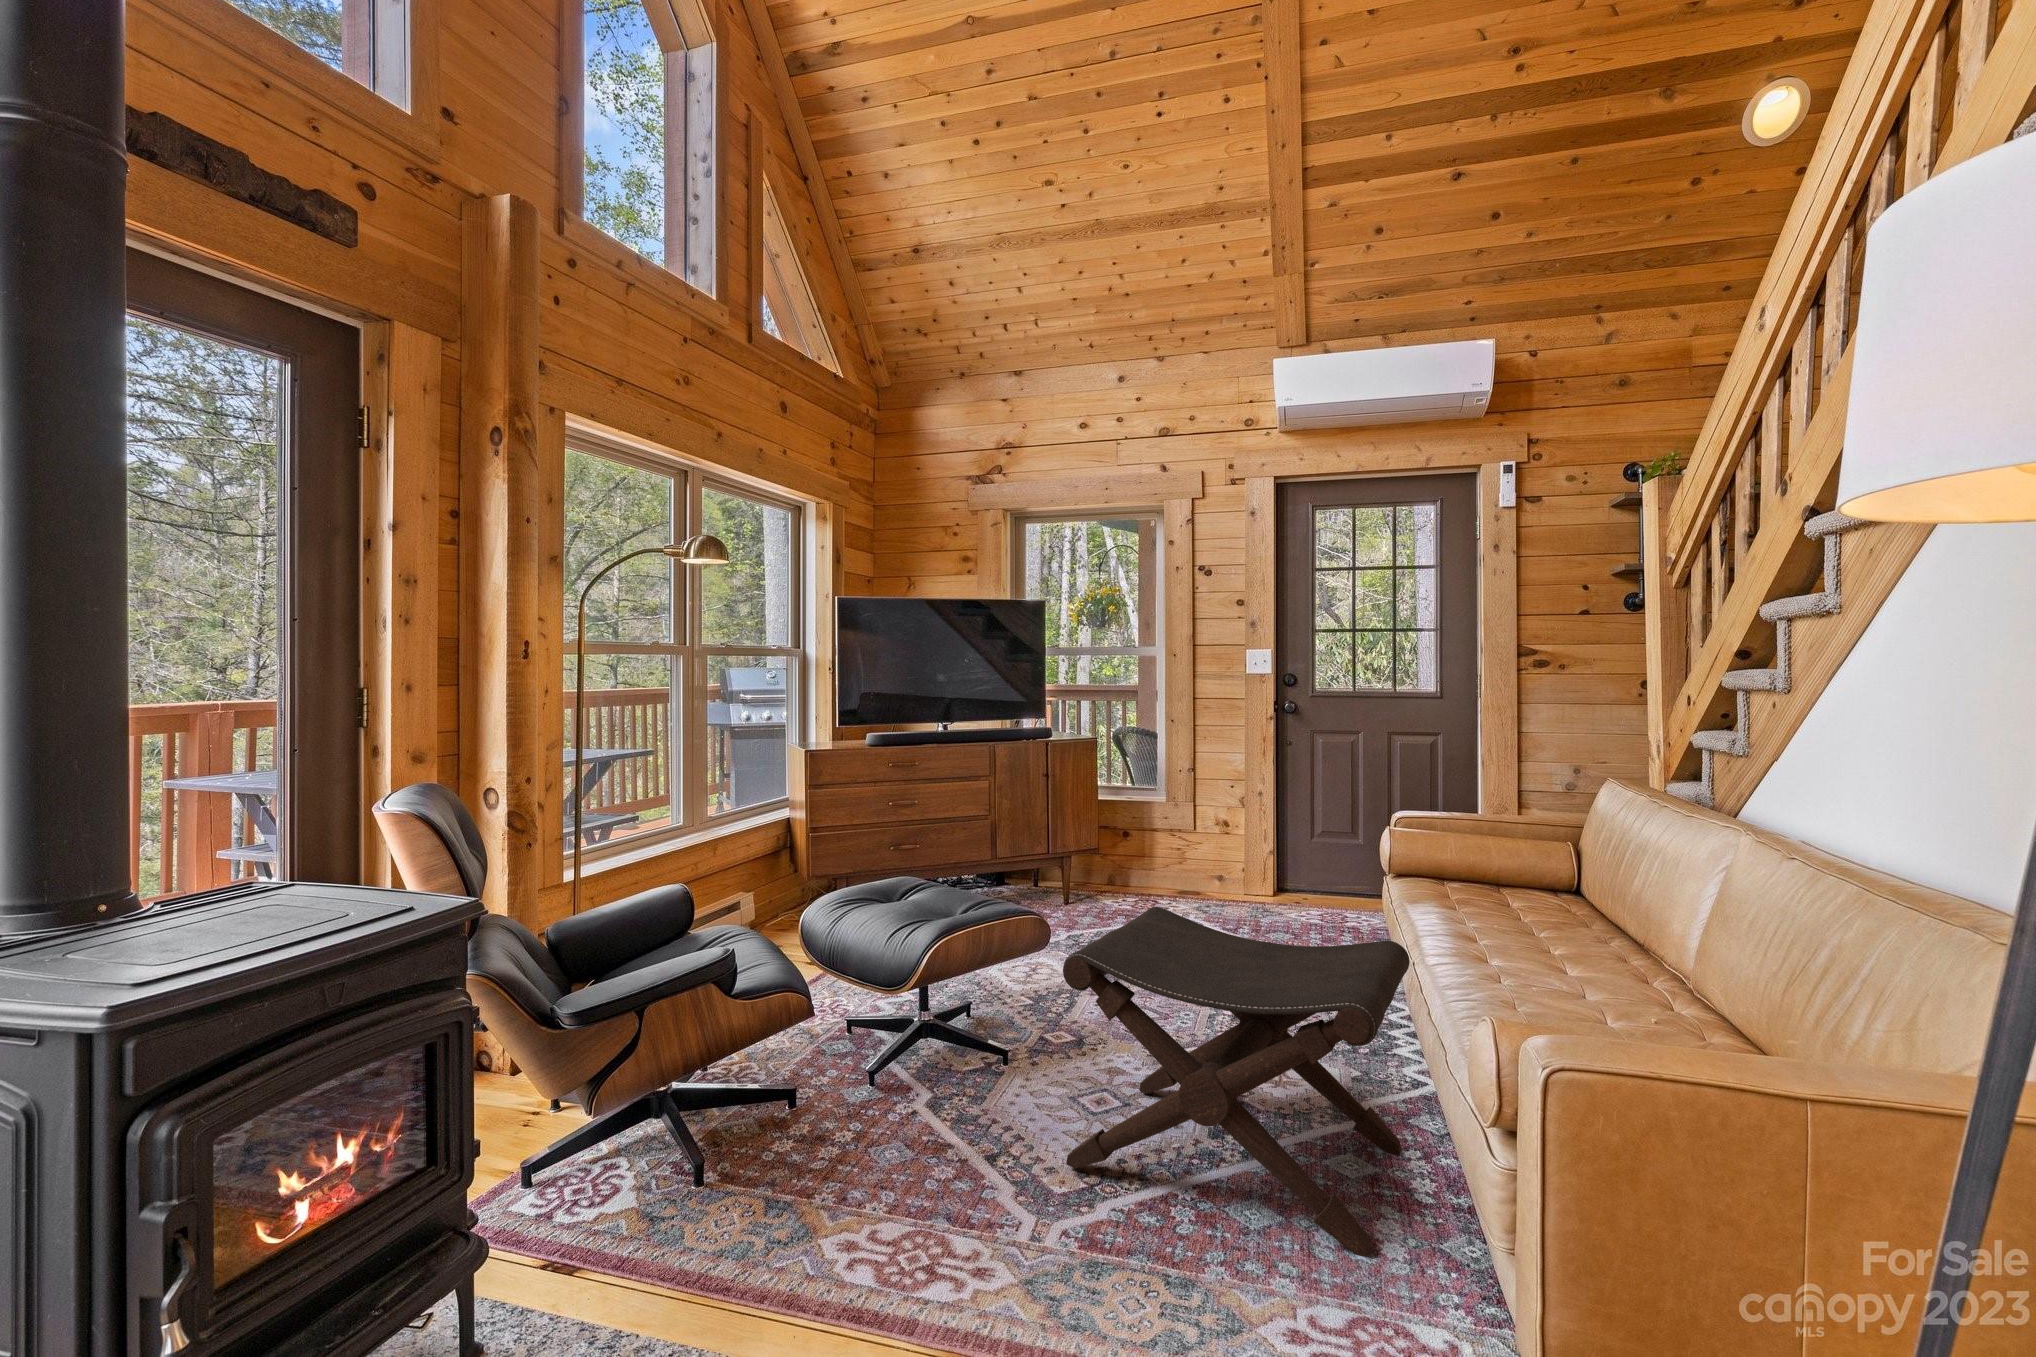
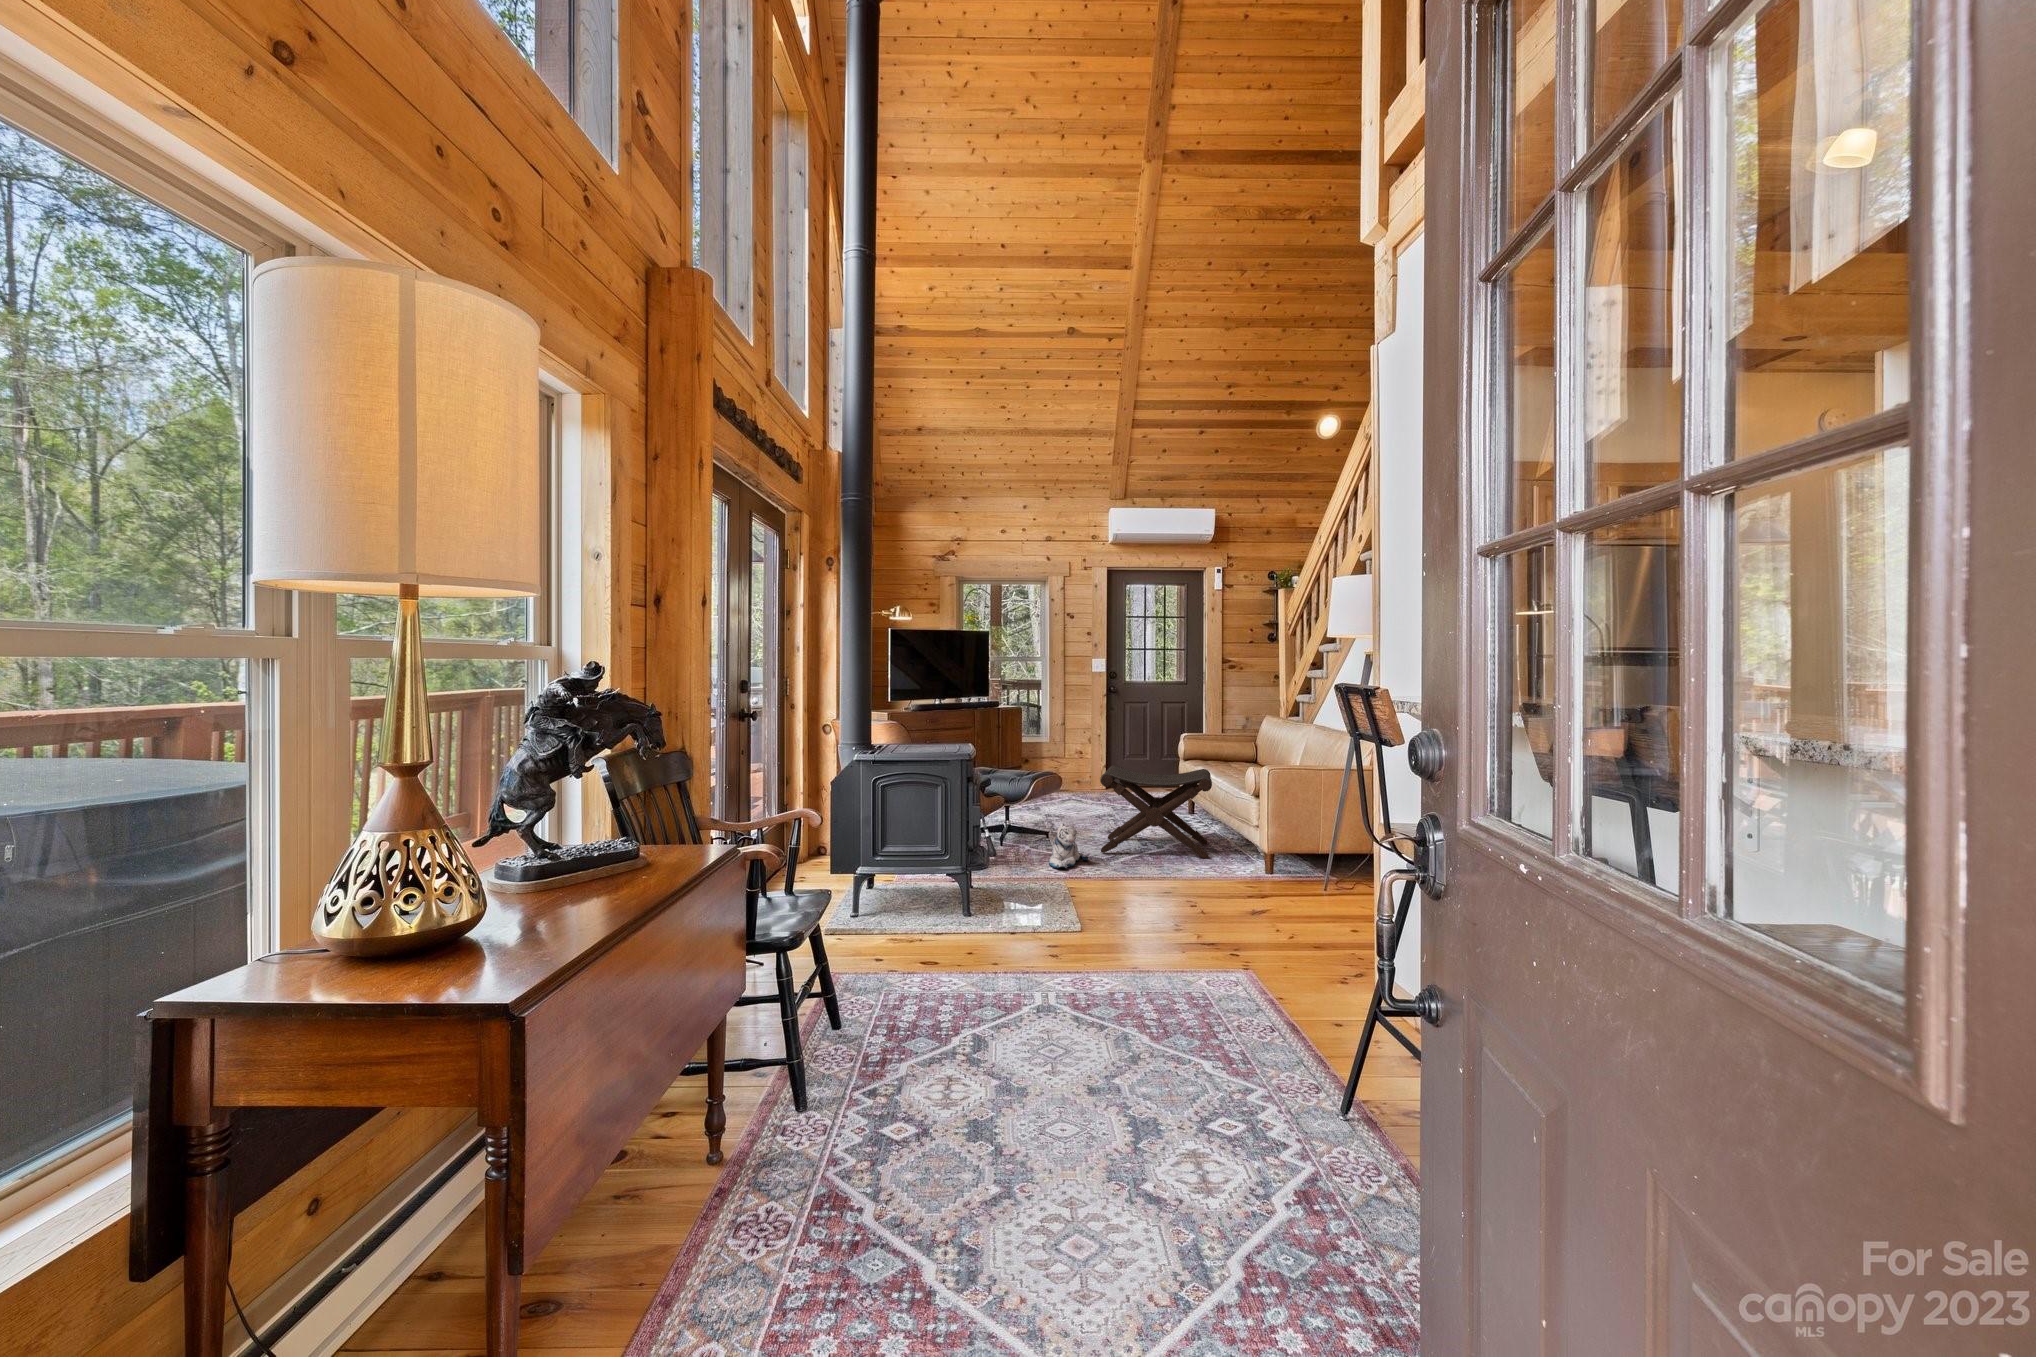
plush toy: none [862,1102,1008,1258] -> present [1049,824,1088,868]

